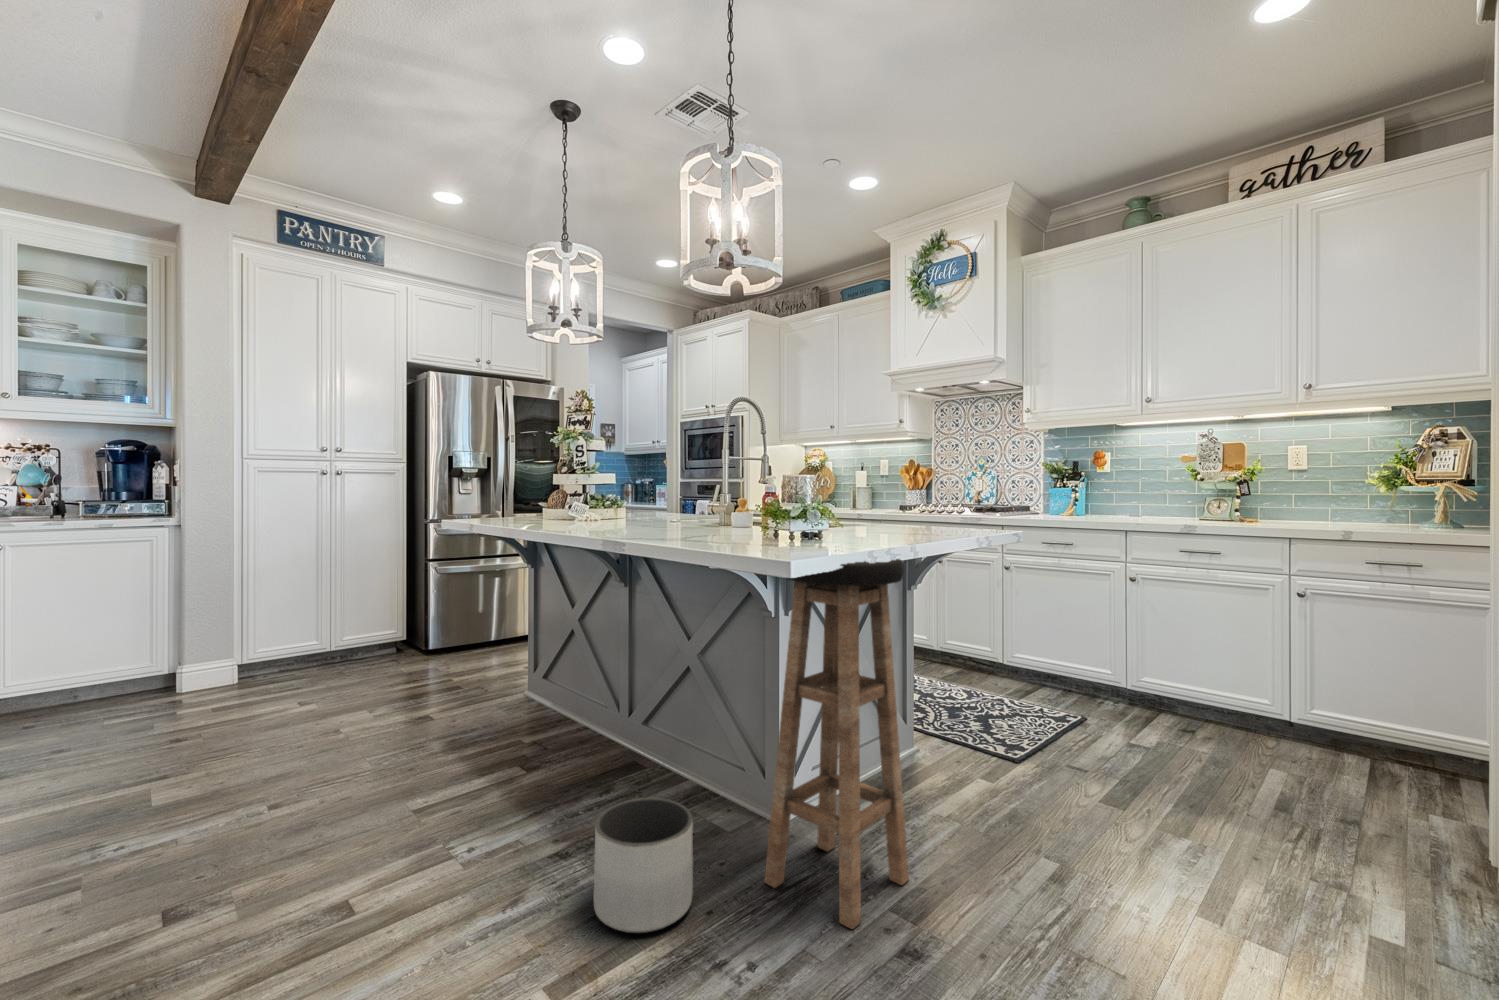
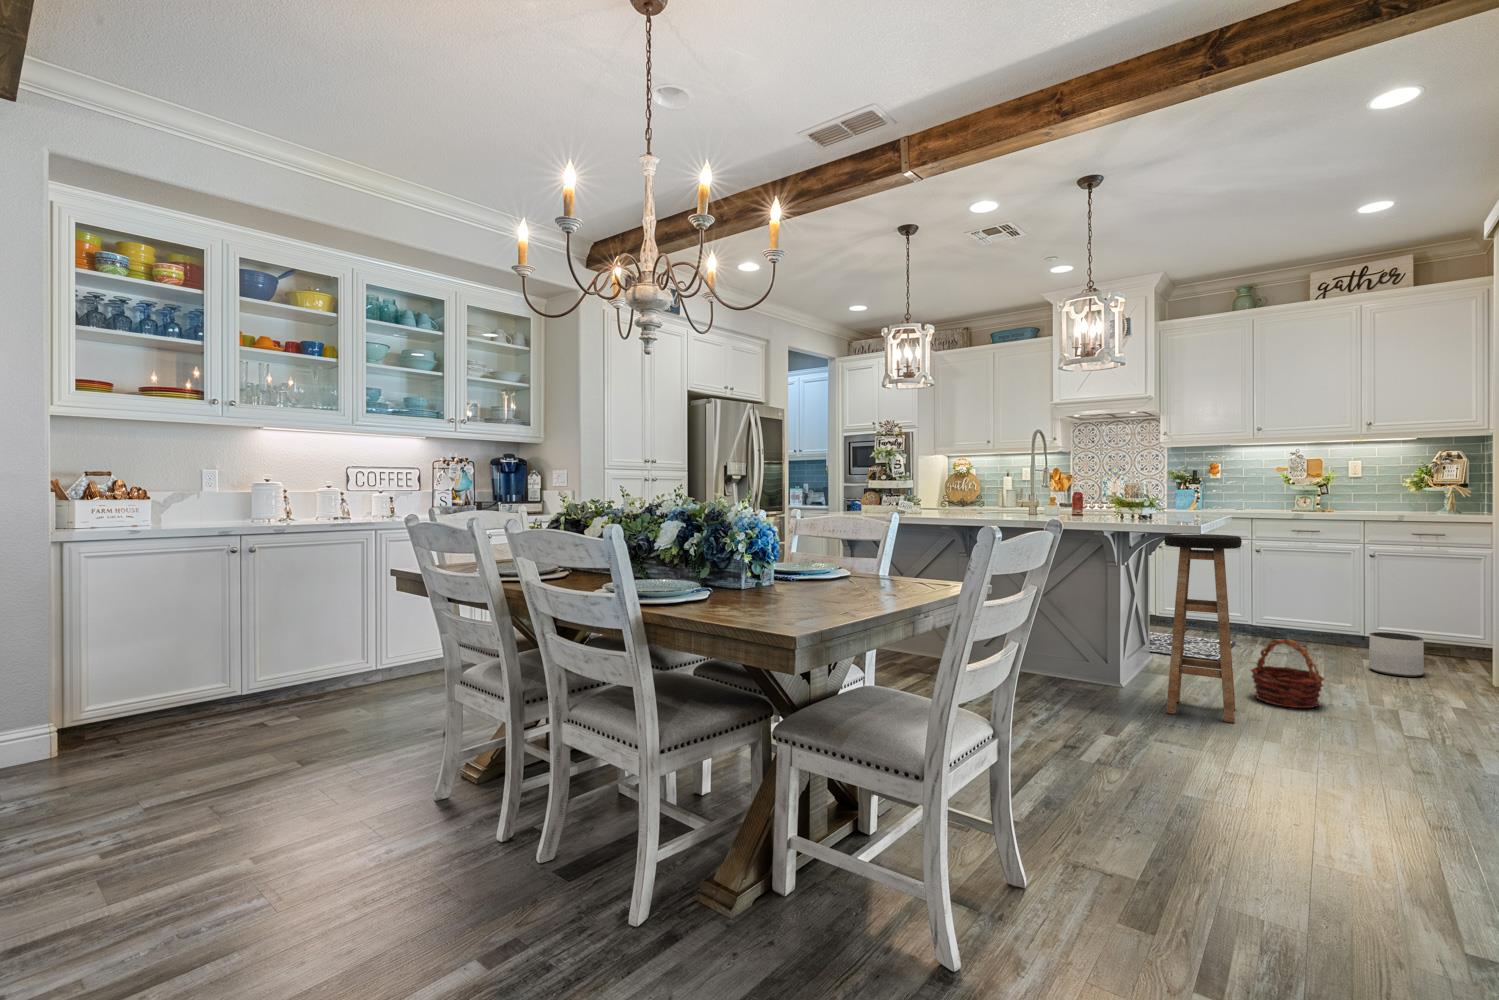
basket: none [971,749,1090,894] -> present [1251,639,1324,708]
planter: present [594,798,693,933] -> present [1369,632,1424,677]

